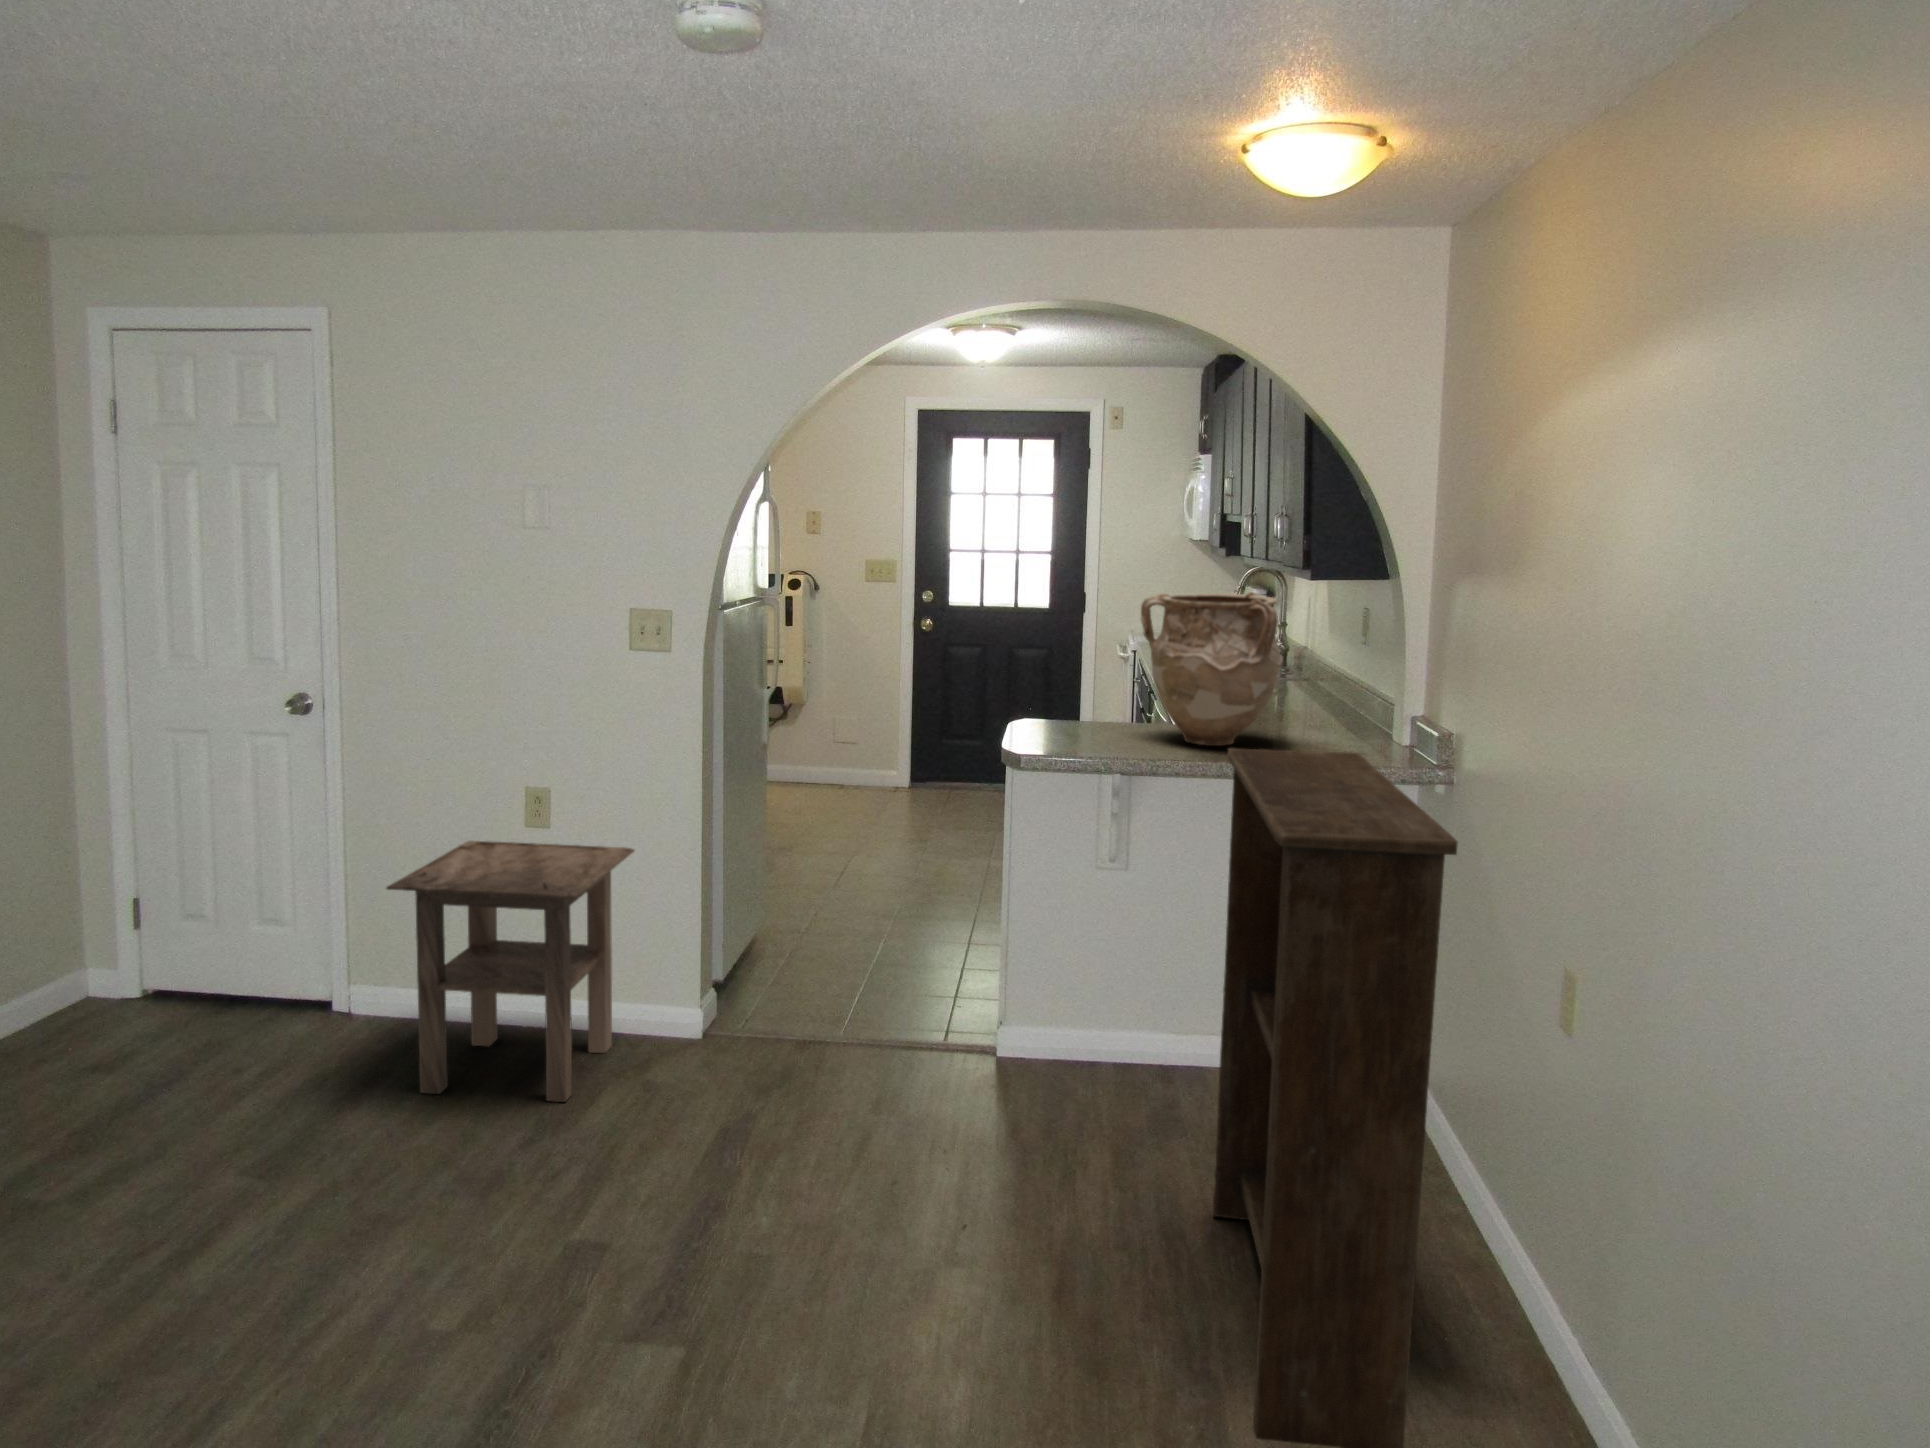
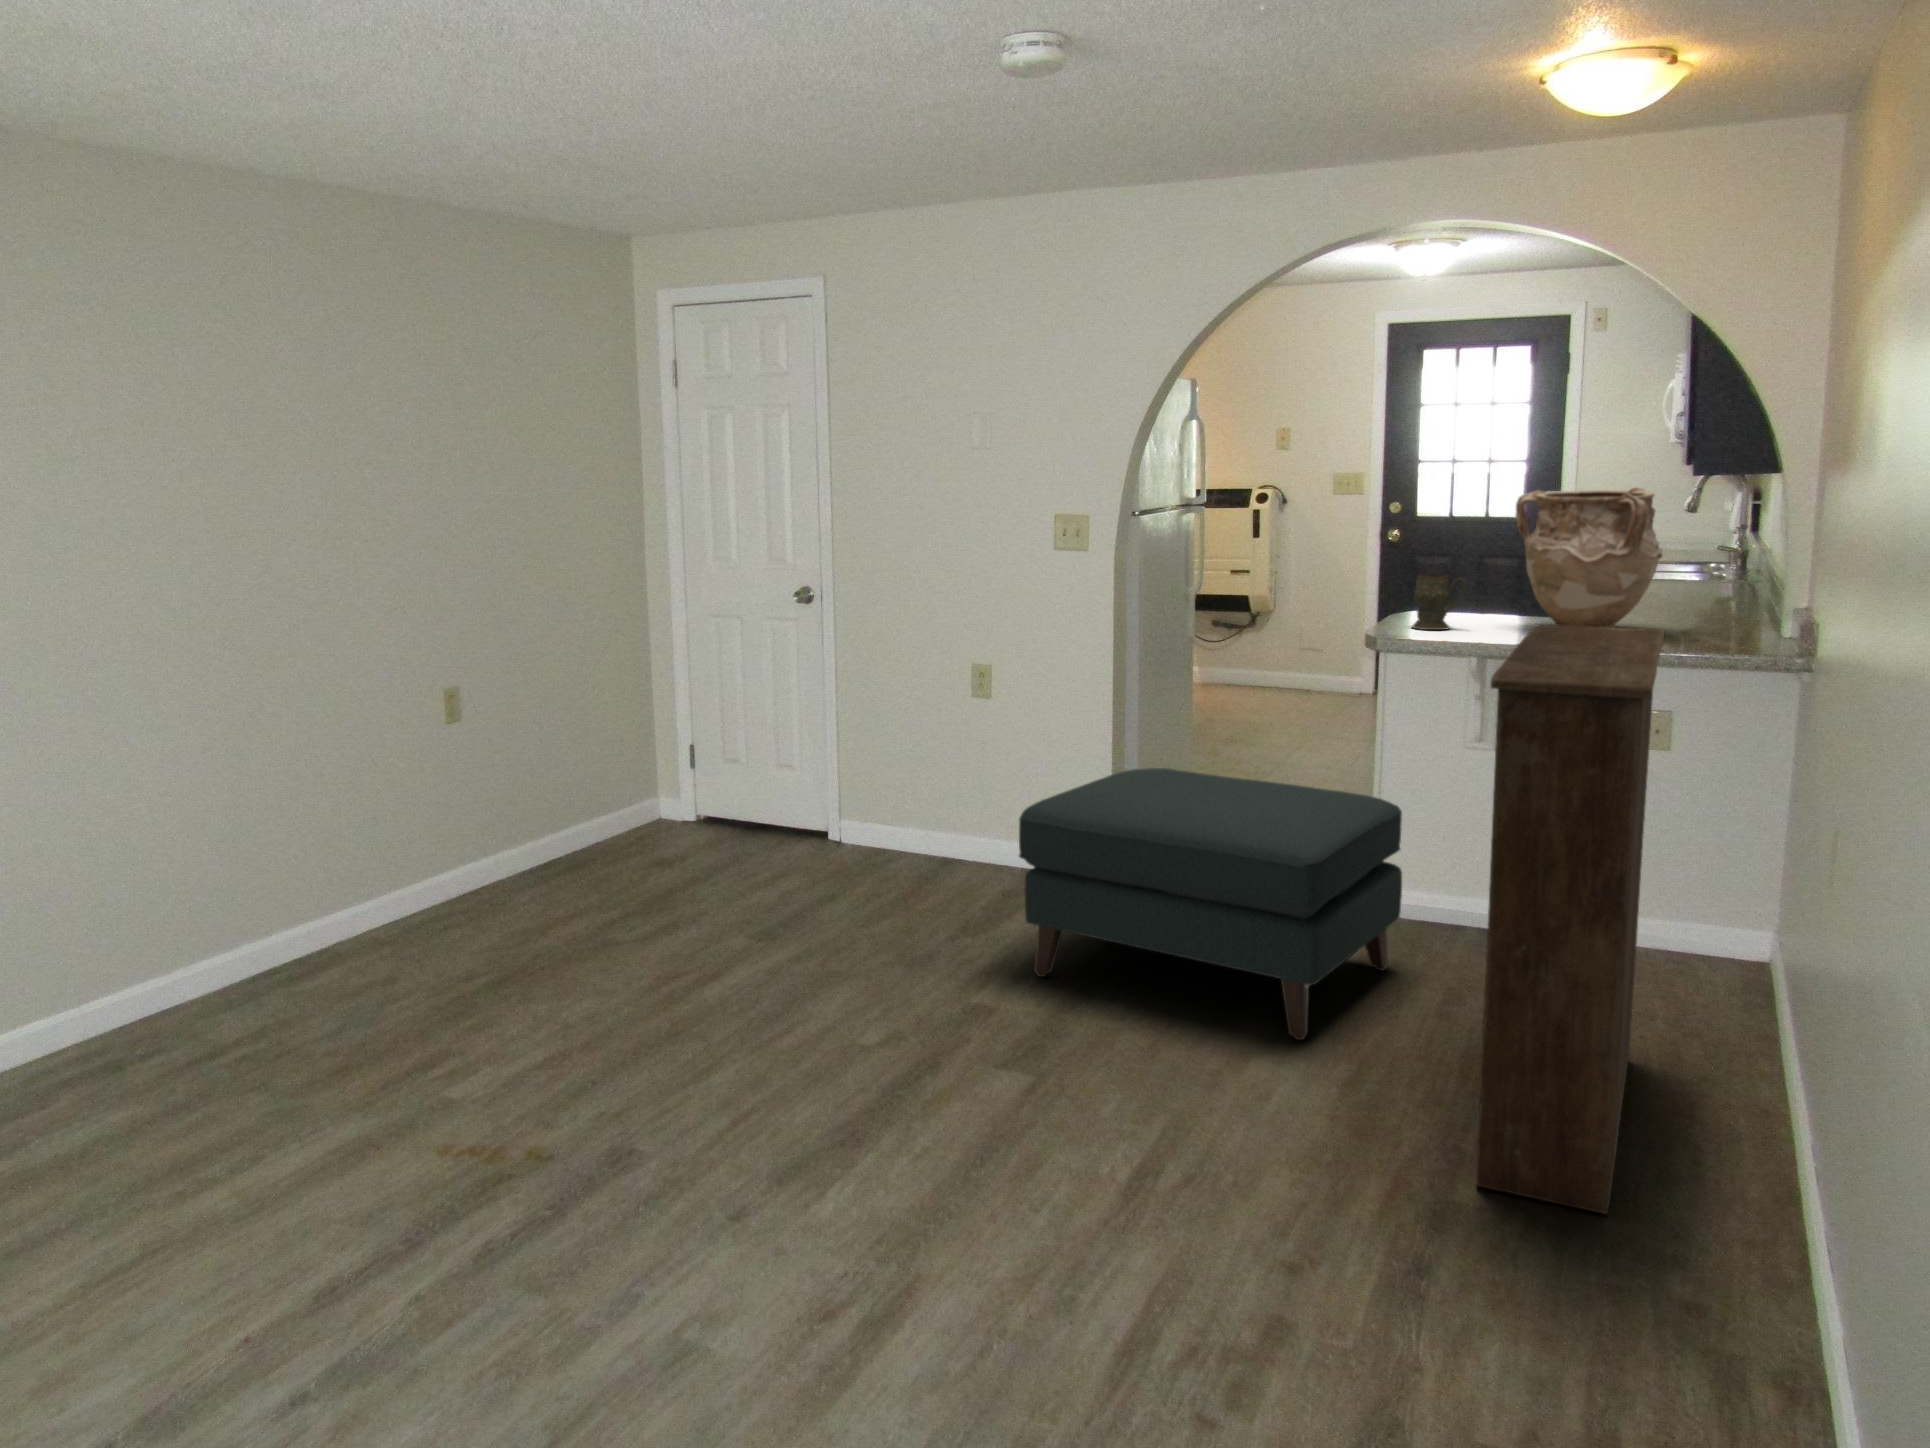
mug: none [1039,681,1096,742] -> present [1412,575,1466,630]
side table: present [387,841,634,1102] -> none [854,707,1055,914]
ottoman: none [627,911,1060,1246] -> present [1019,768,1402,1040]

